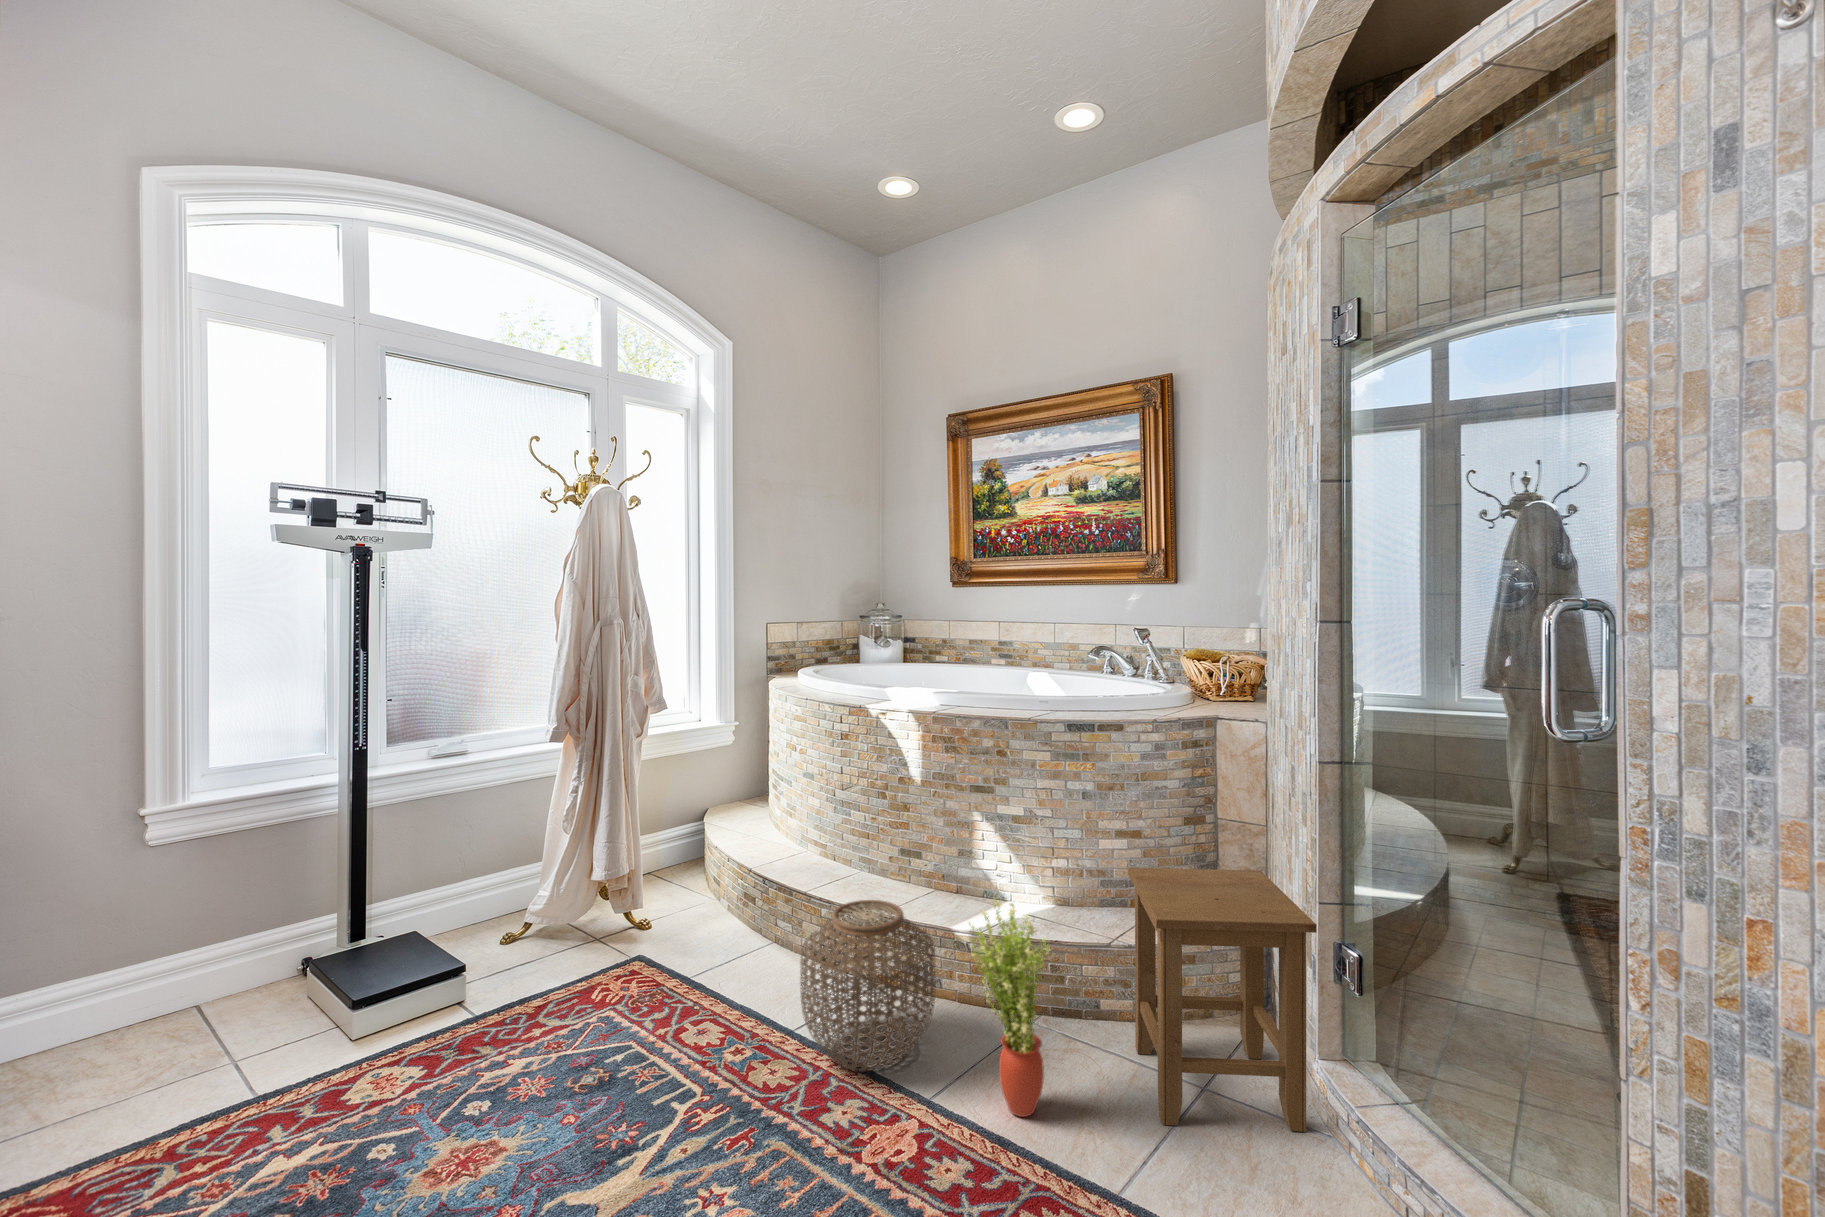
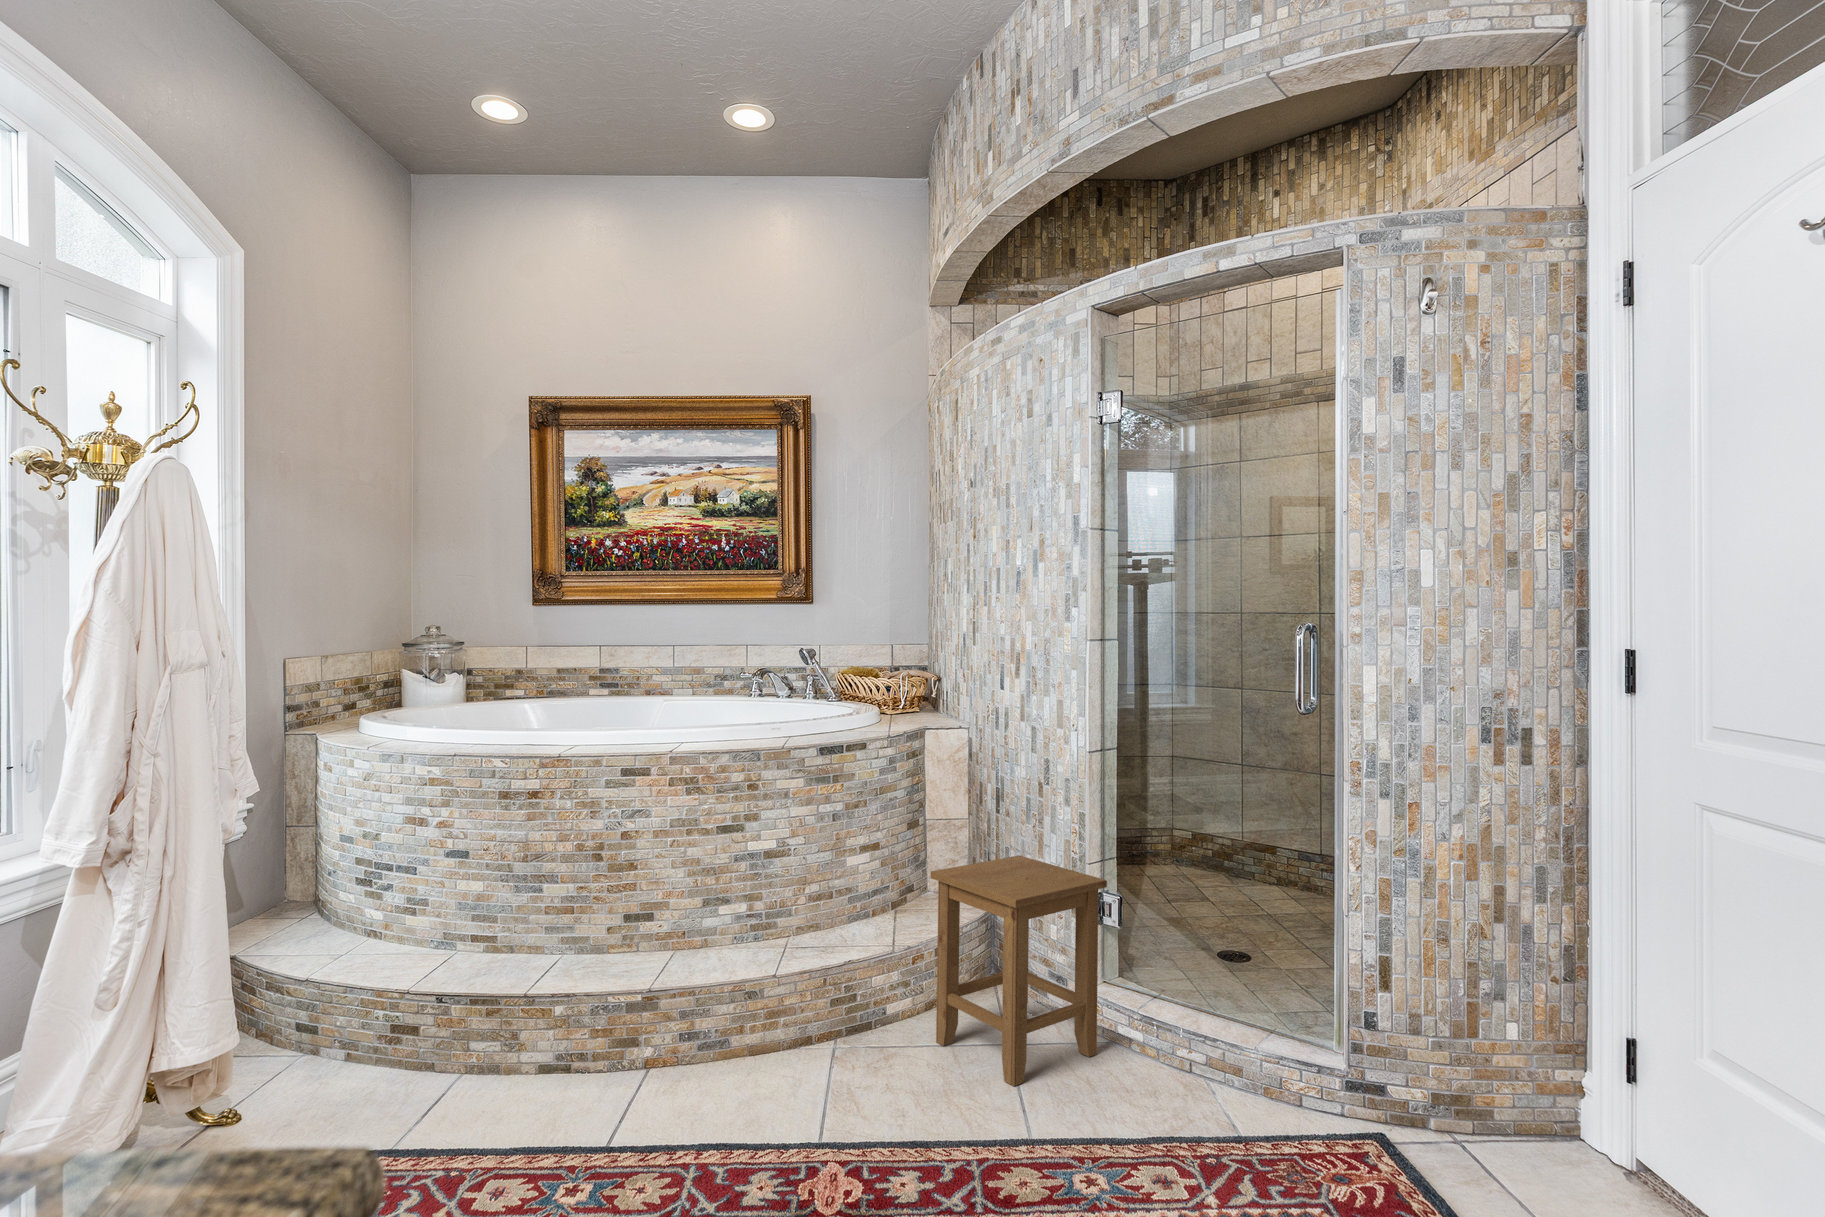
potted plant: present [969,899,1050,1117] -> none [857,913,943,1125]
woven basket: present [800,900,936,1071] -> none [636,955,796,1154]

